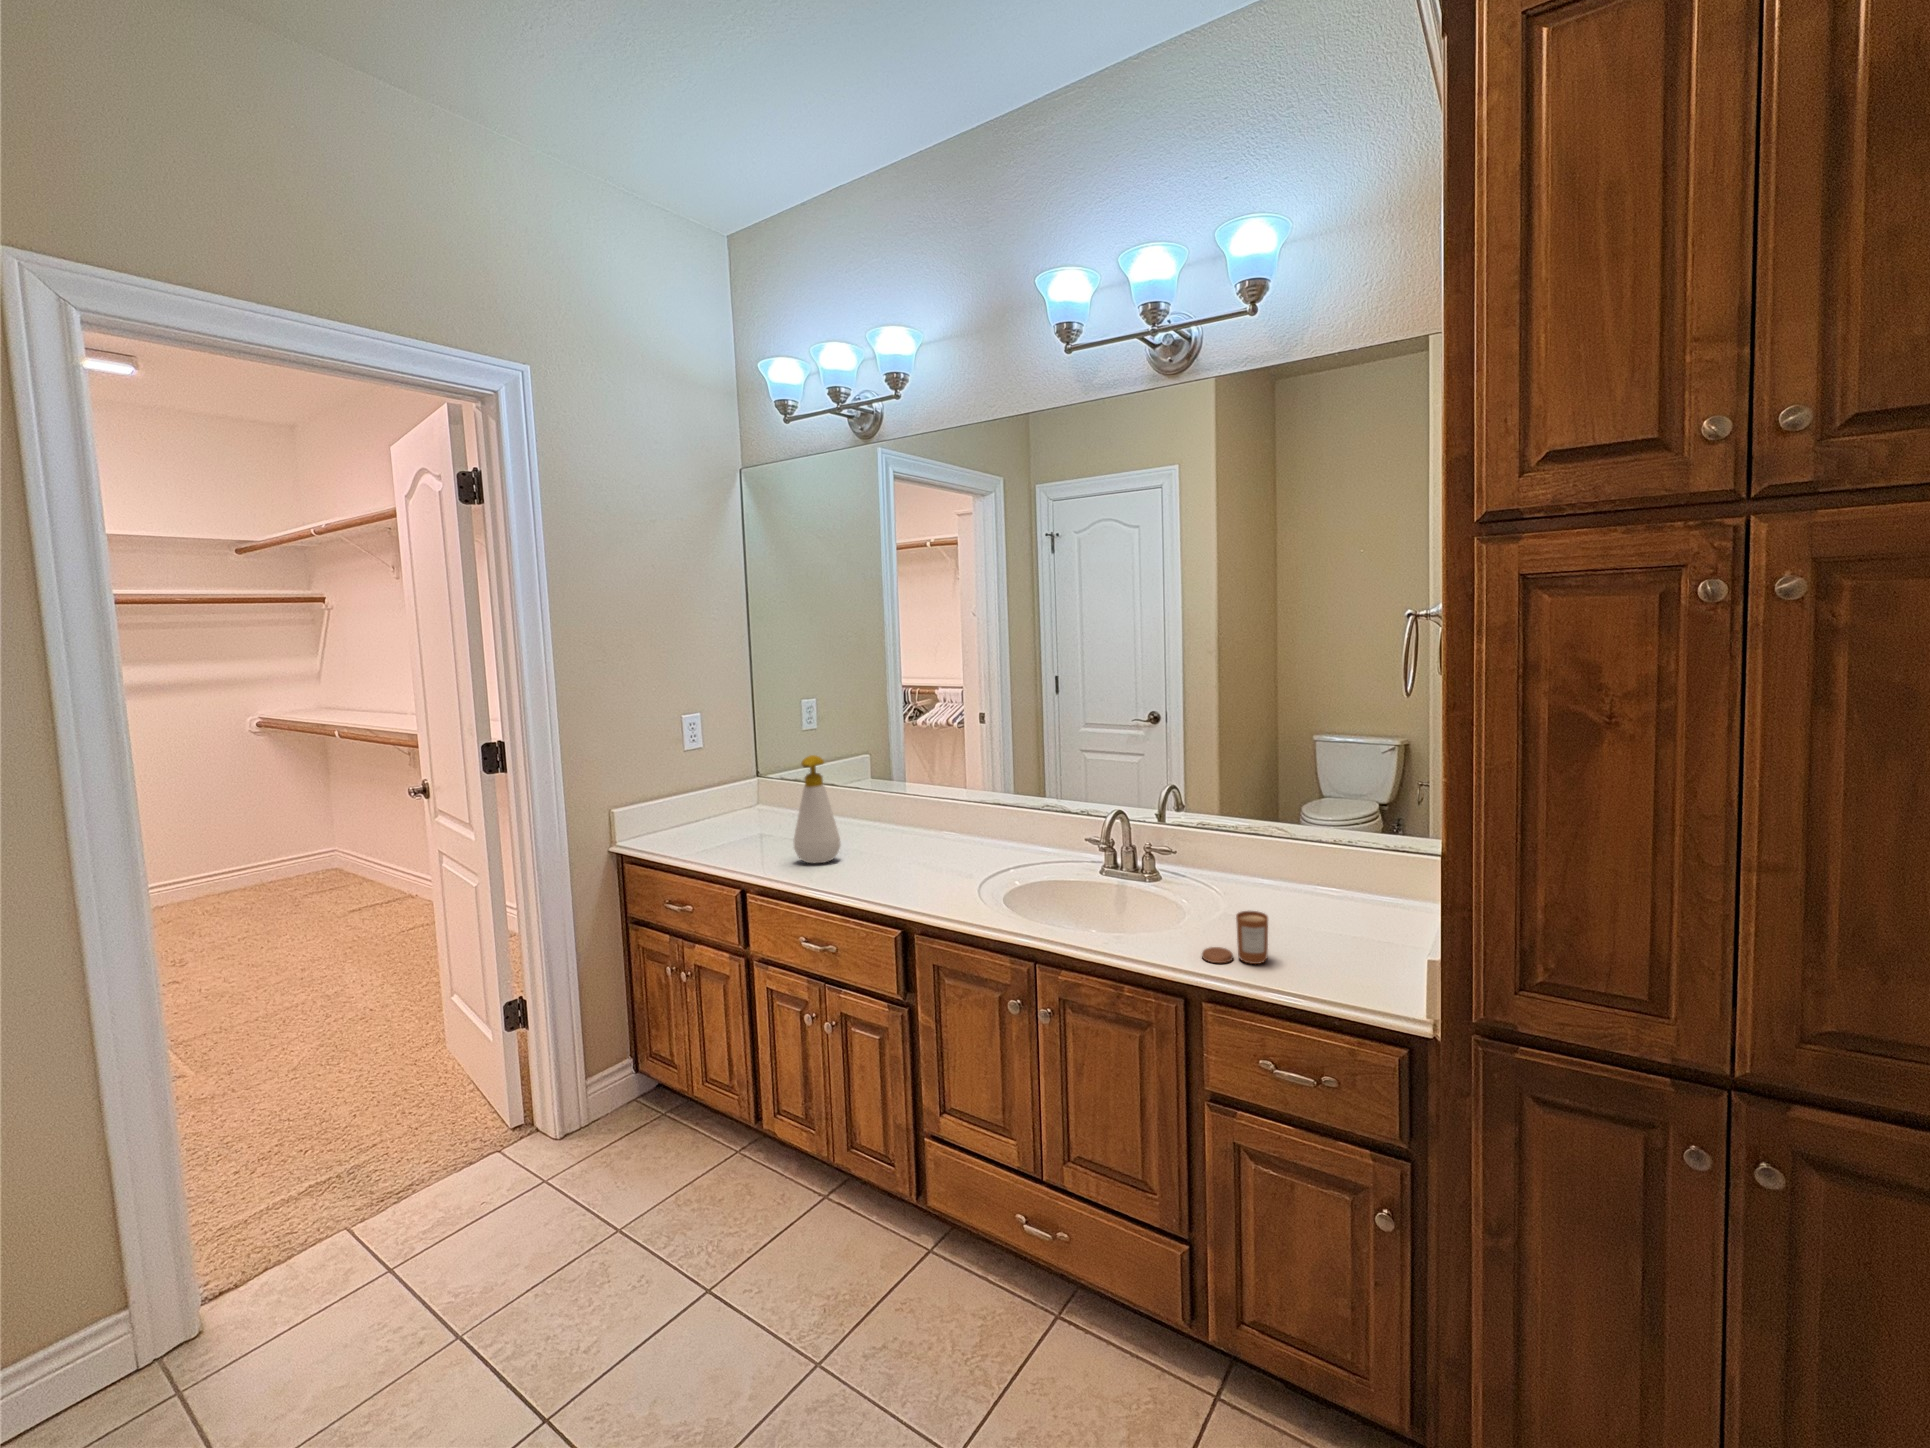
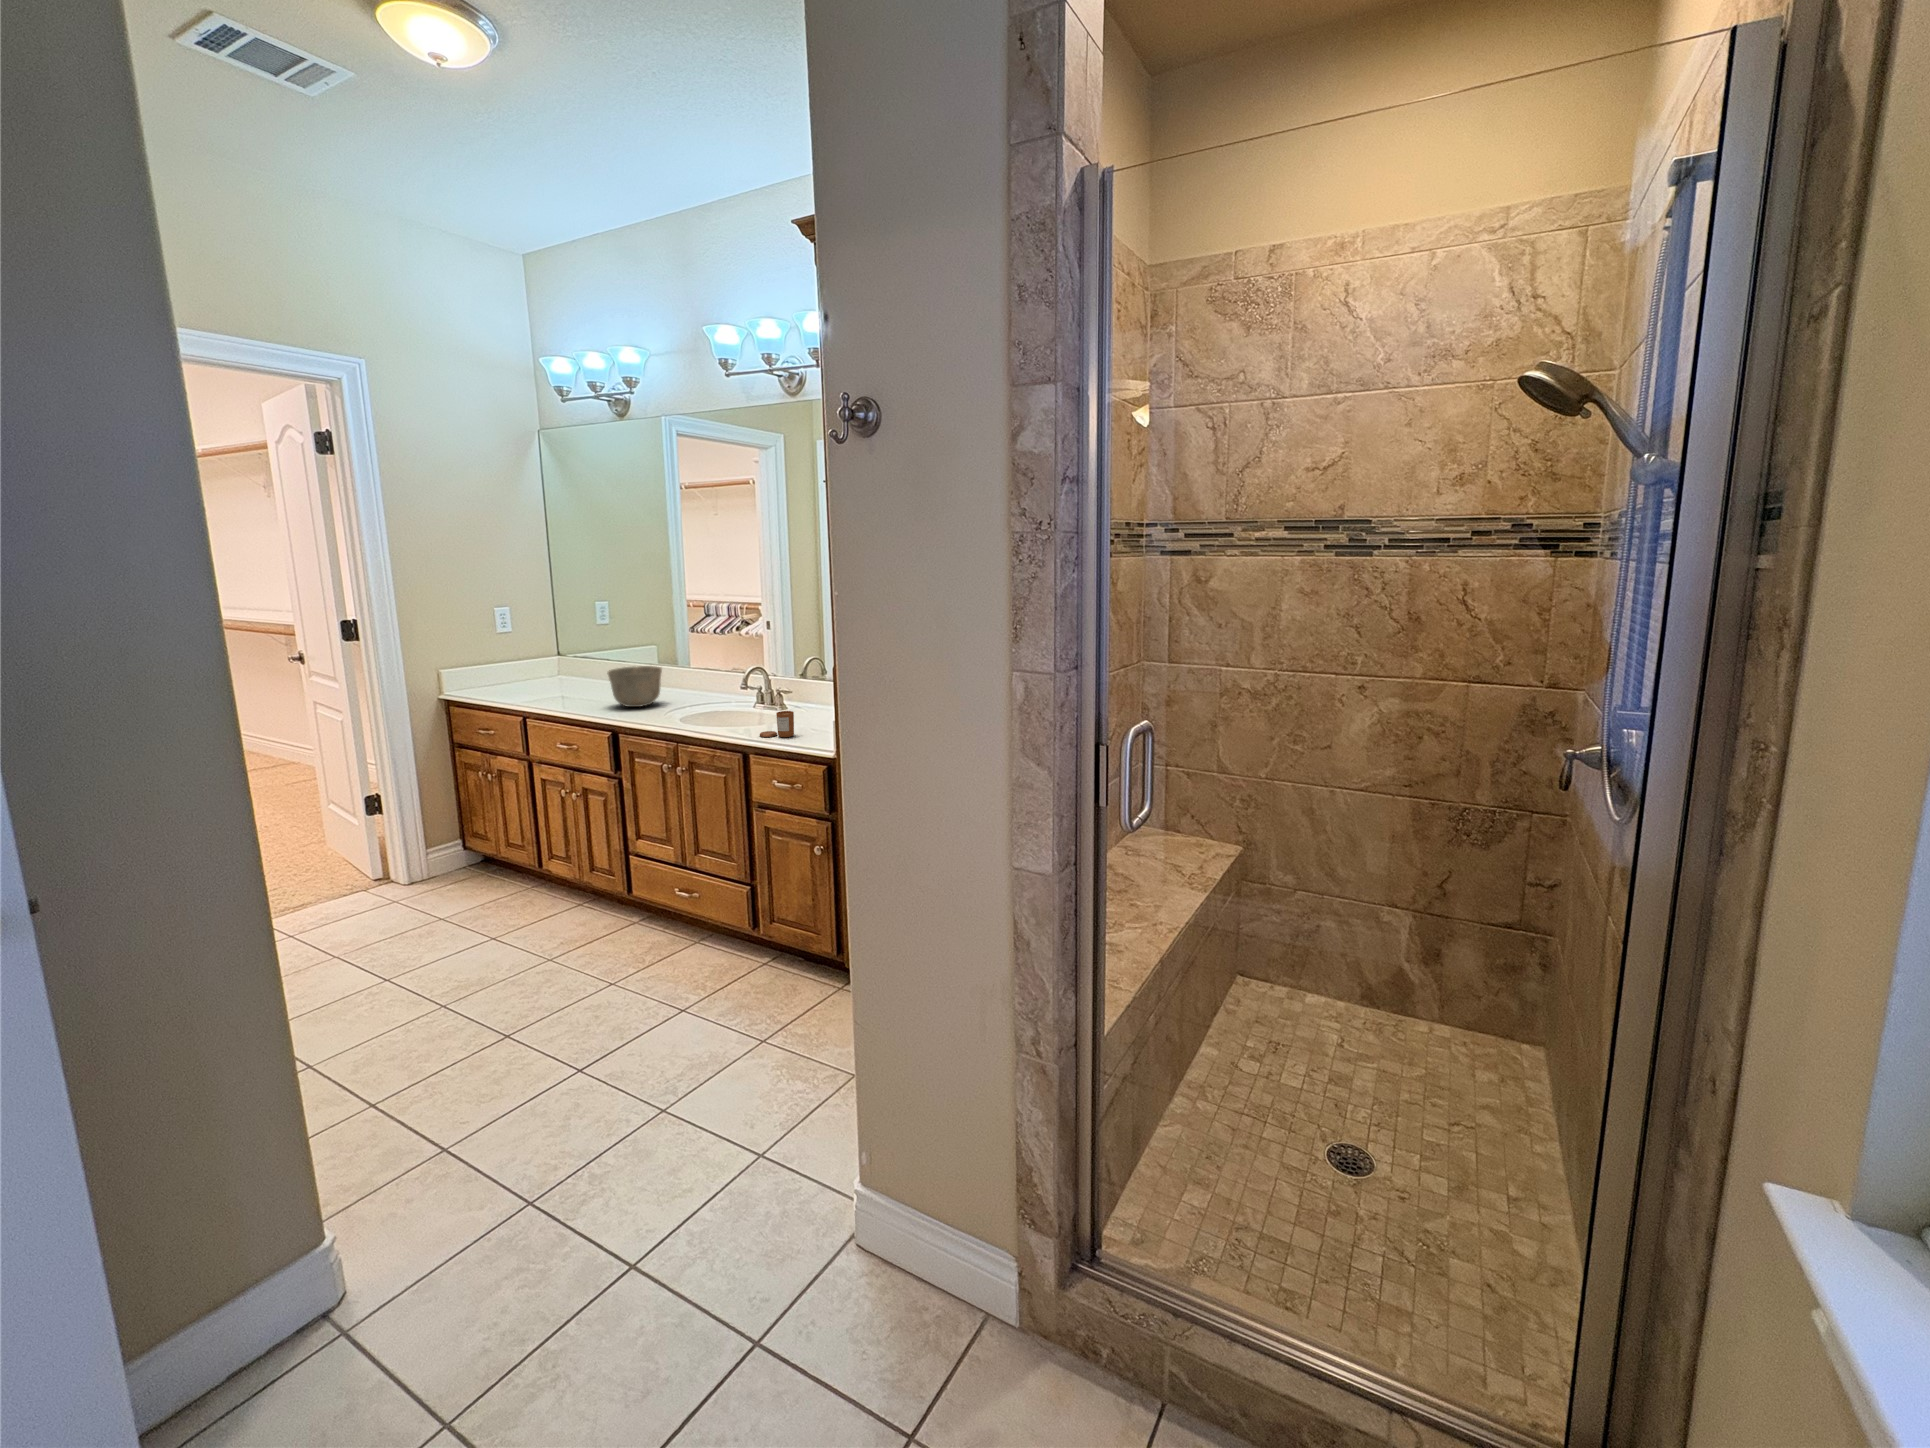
soap bottle: present [794,755,841,863] -> none [561,633,595,703]
ceramic bowl: none [872,805,953,875] -> present [607,666,662,707]

